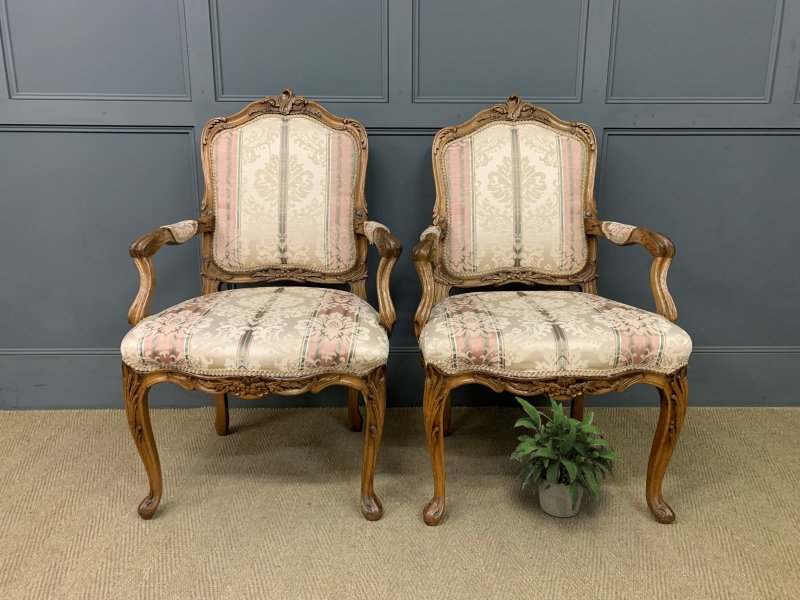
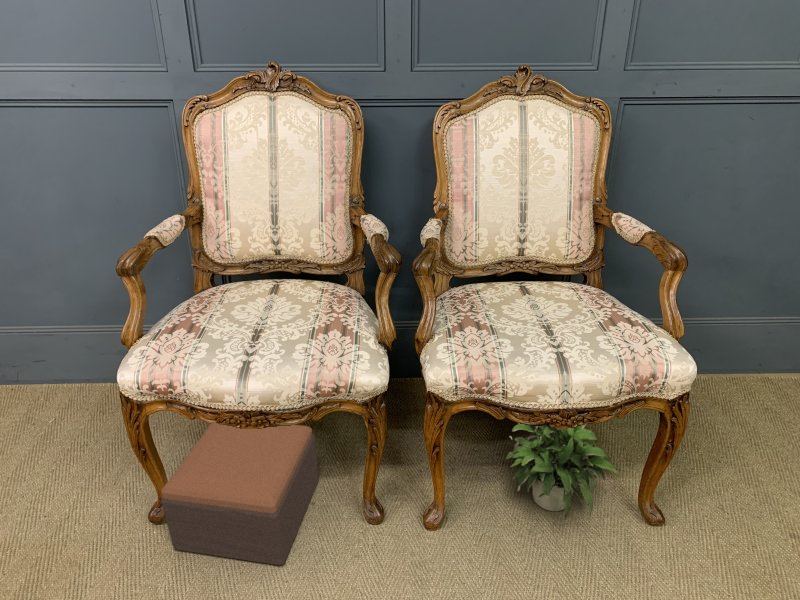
footstool: none [152,416,314,557] -> present [161,423,319,565]

